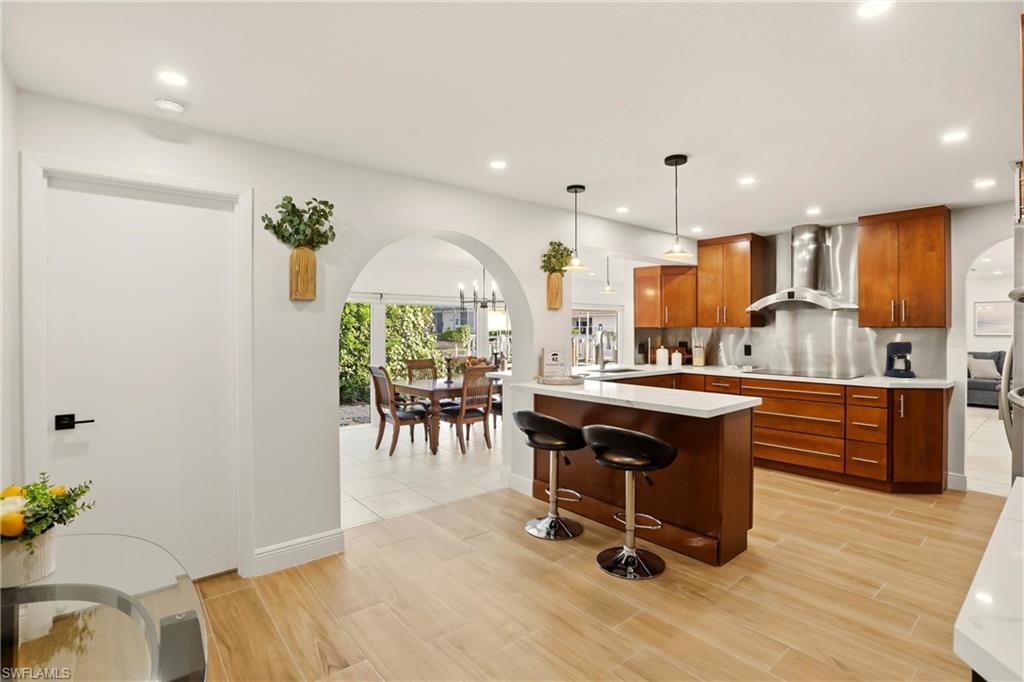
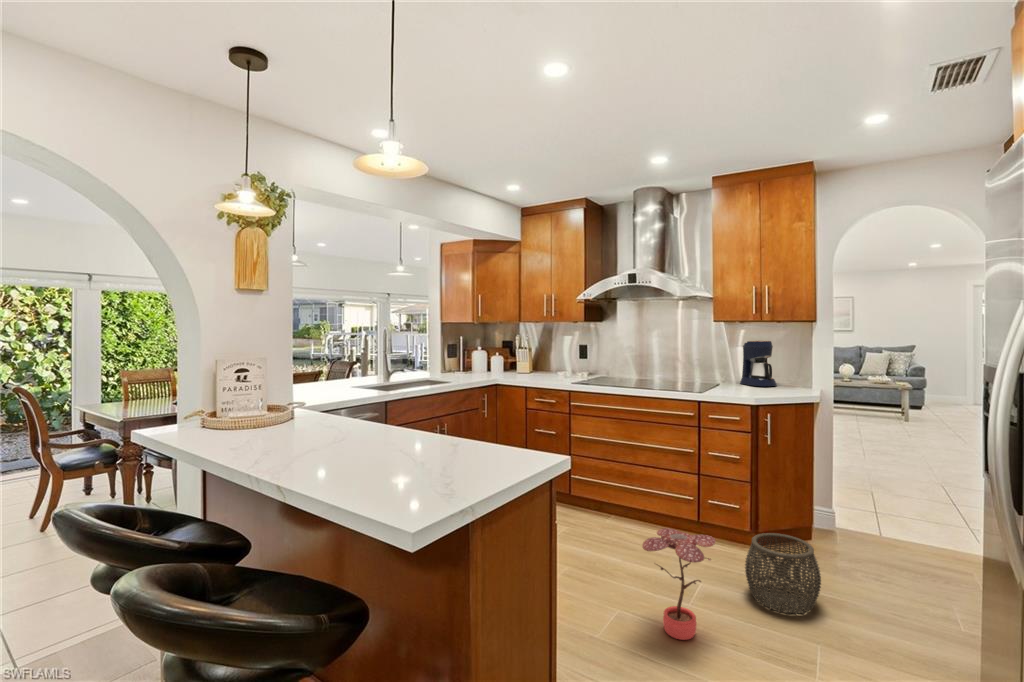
potted plant: none [798,458,849,522] -> present [642,528,715,640]
woven basket: none [875,471,932,521] -> present [745,533,821,614]

